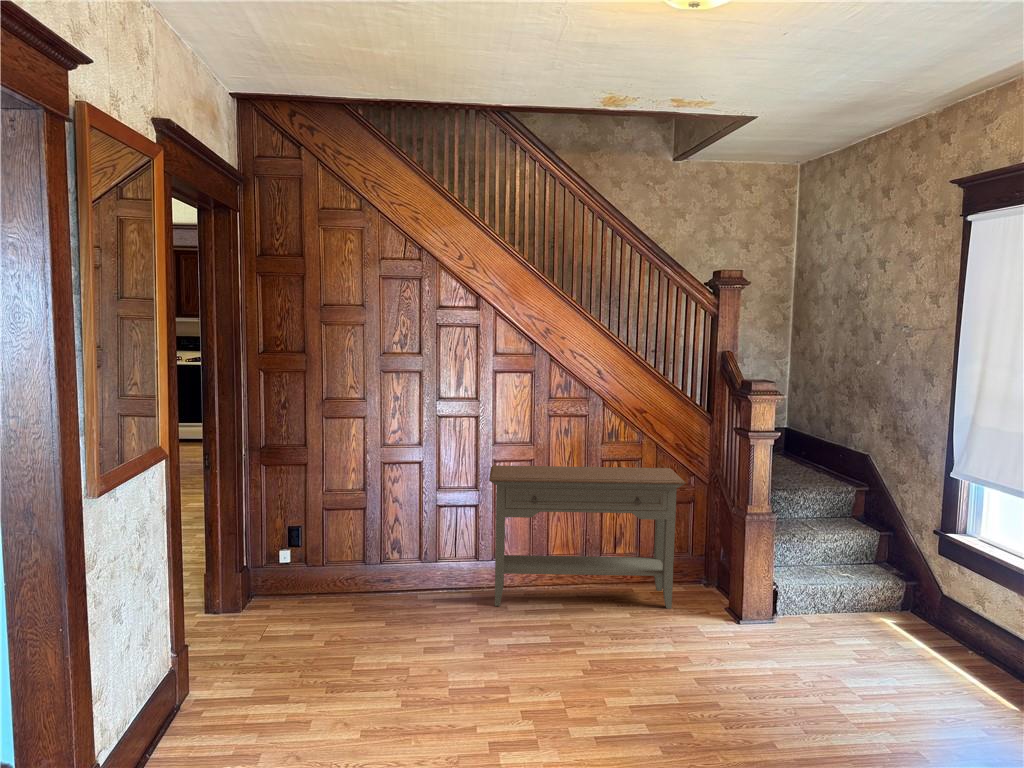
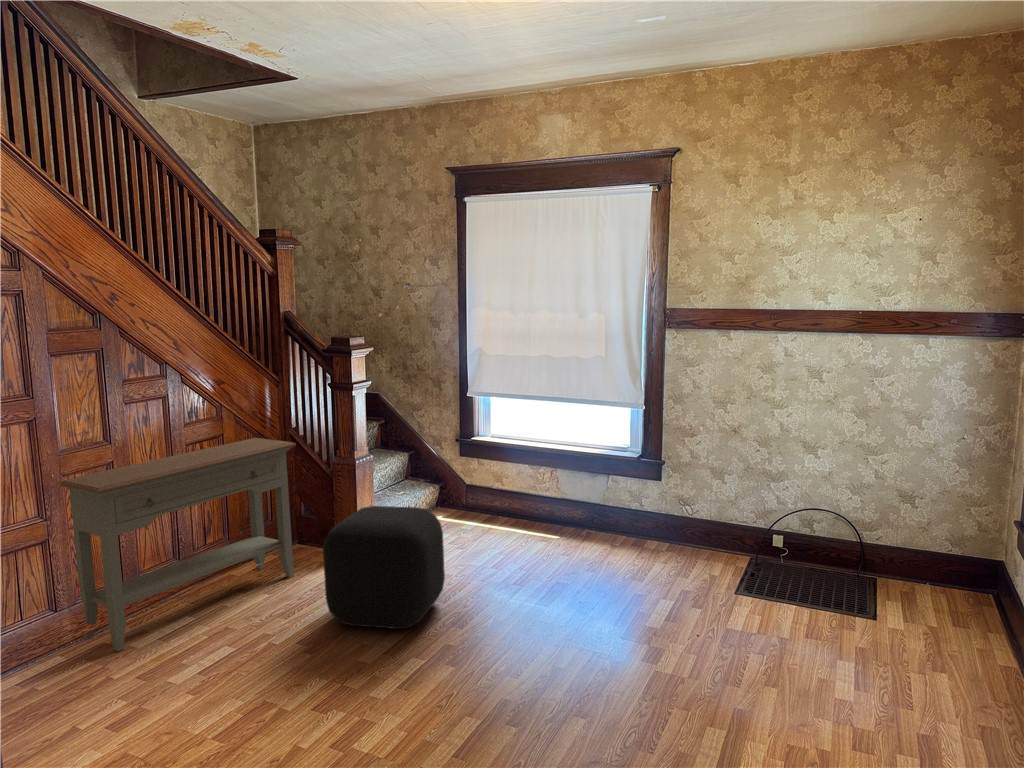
ottoman: none [622,565,761,710] -> present [323,506,445,629]

